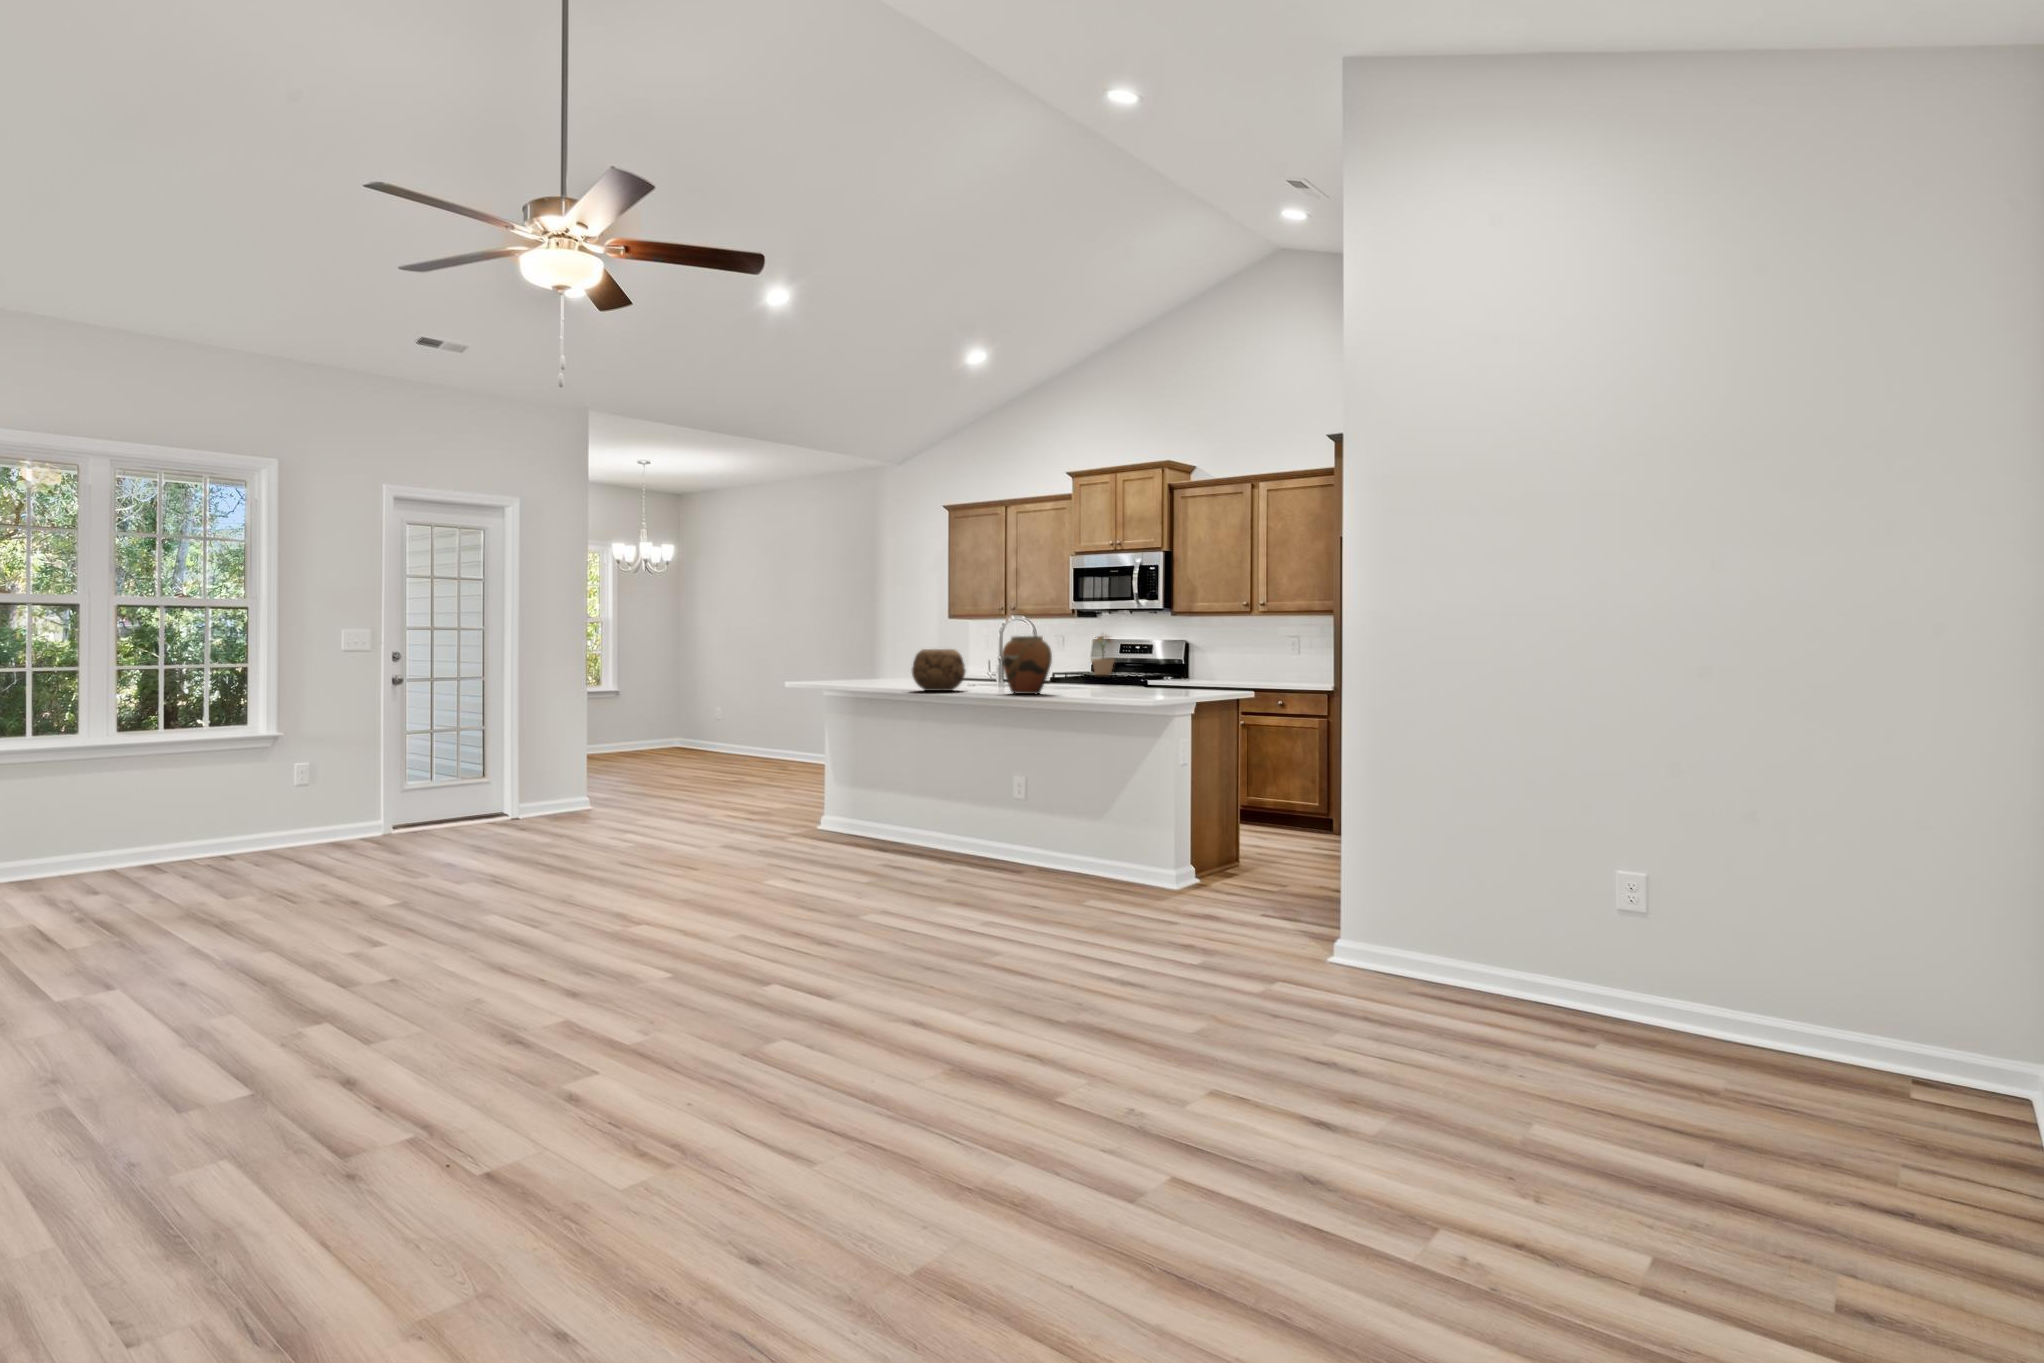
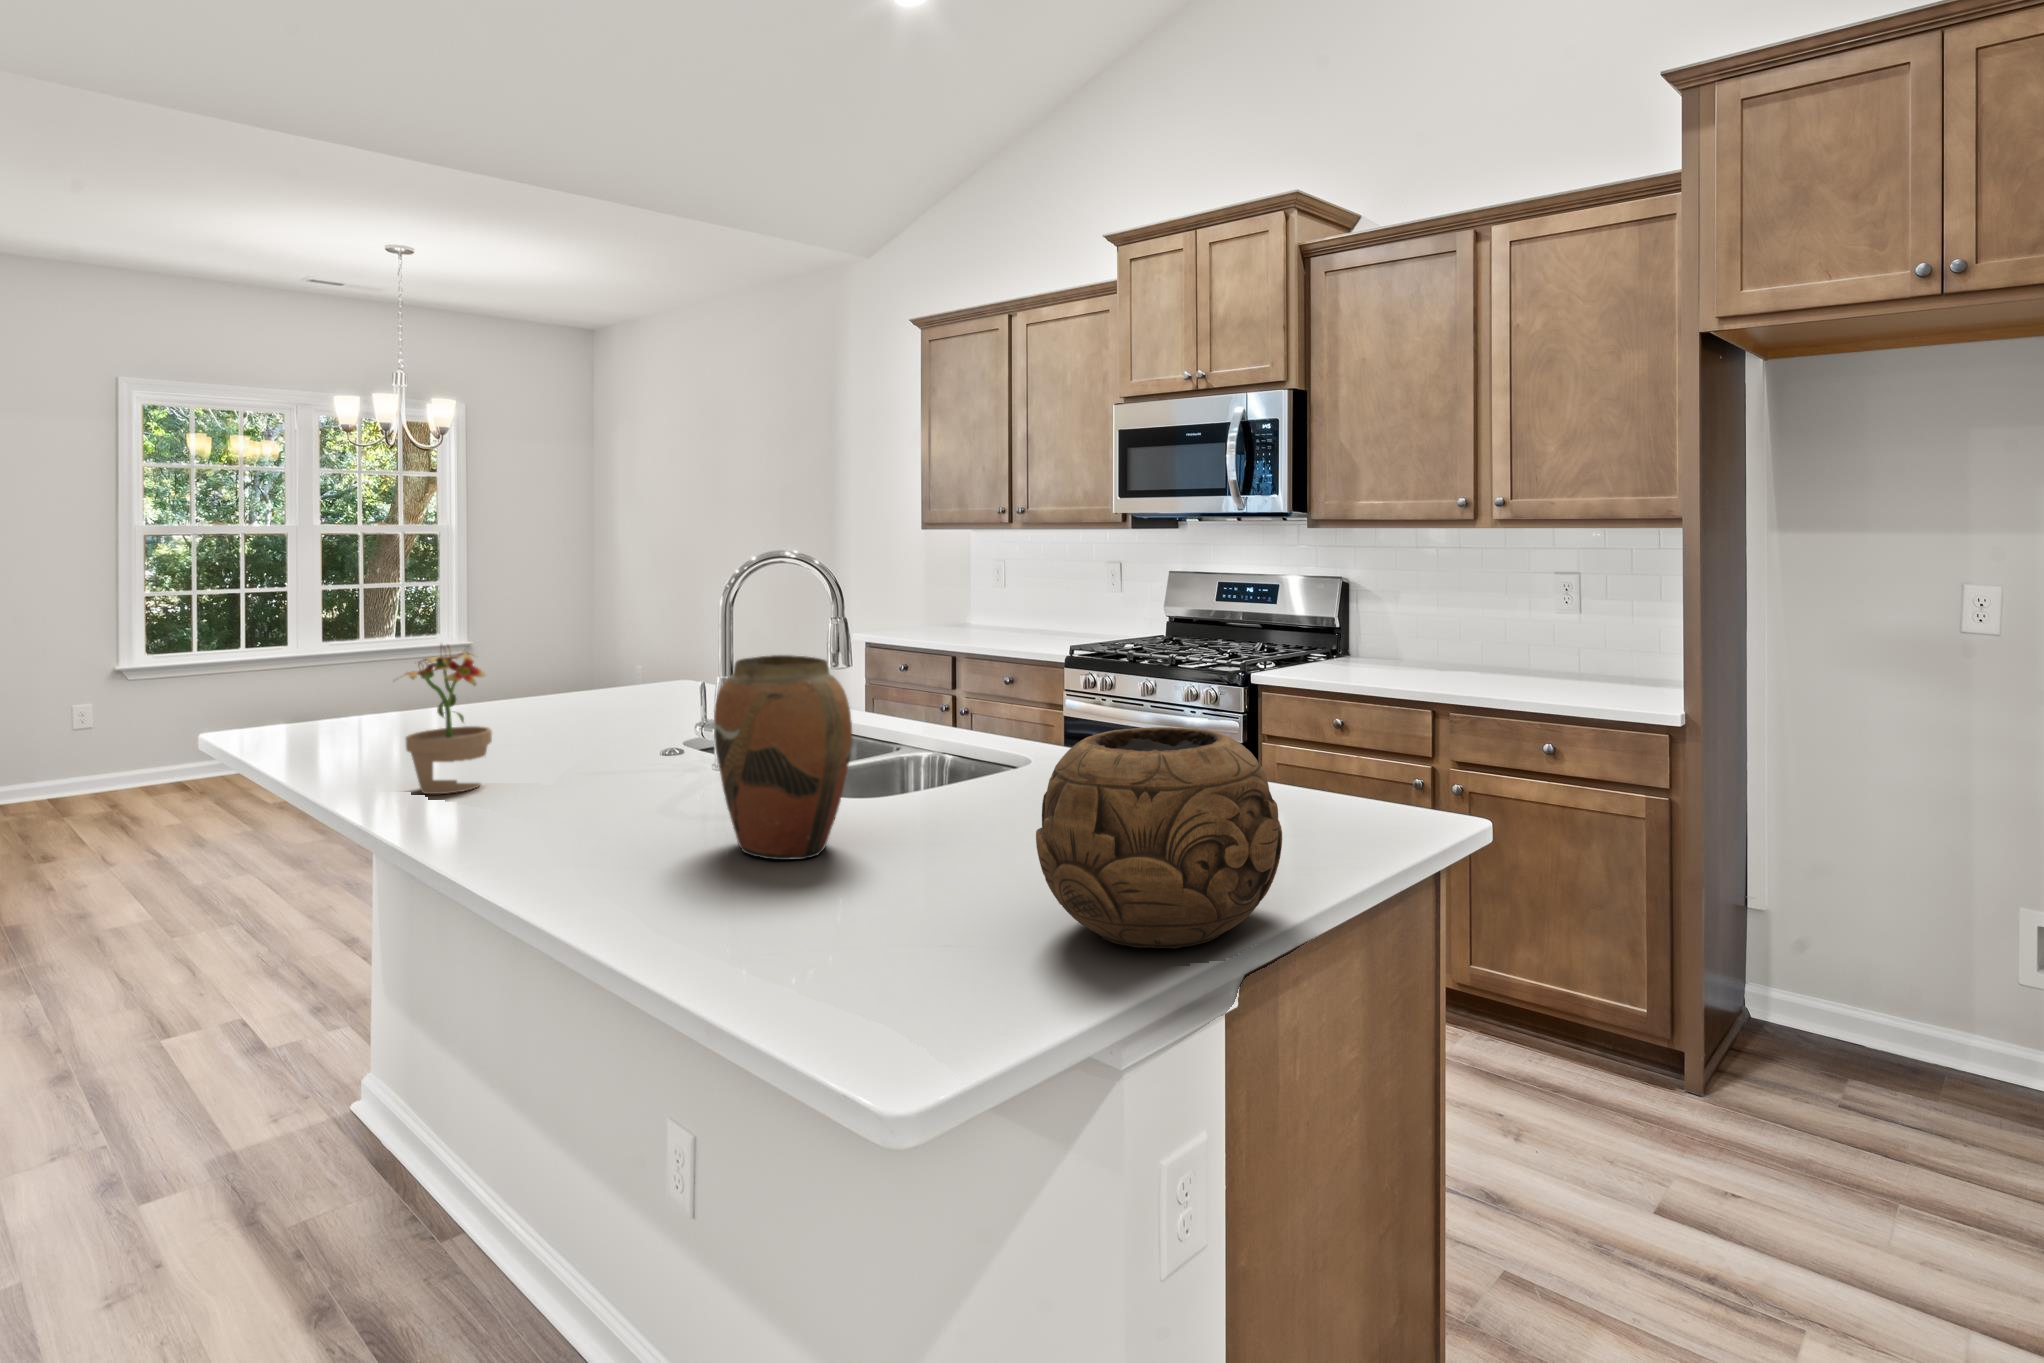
potted plant: present [1092,636,1114,675] -> present [405,646,492,794]
decorative bowl: present [912,649,965,691] -> present [1036,727,1282,948]

